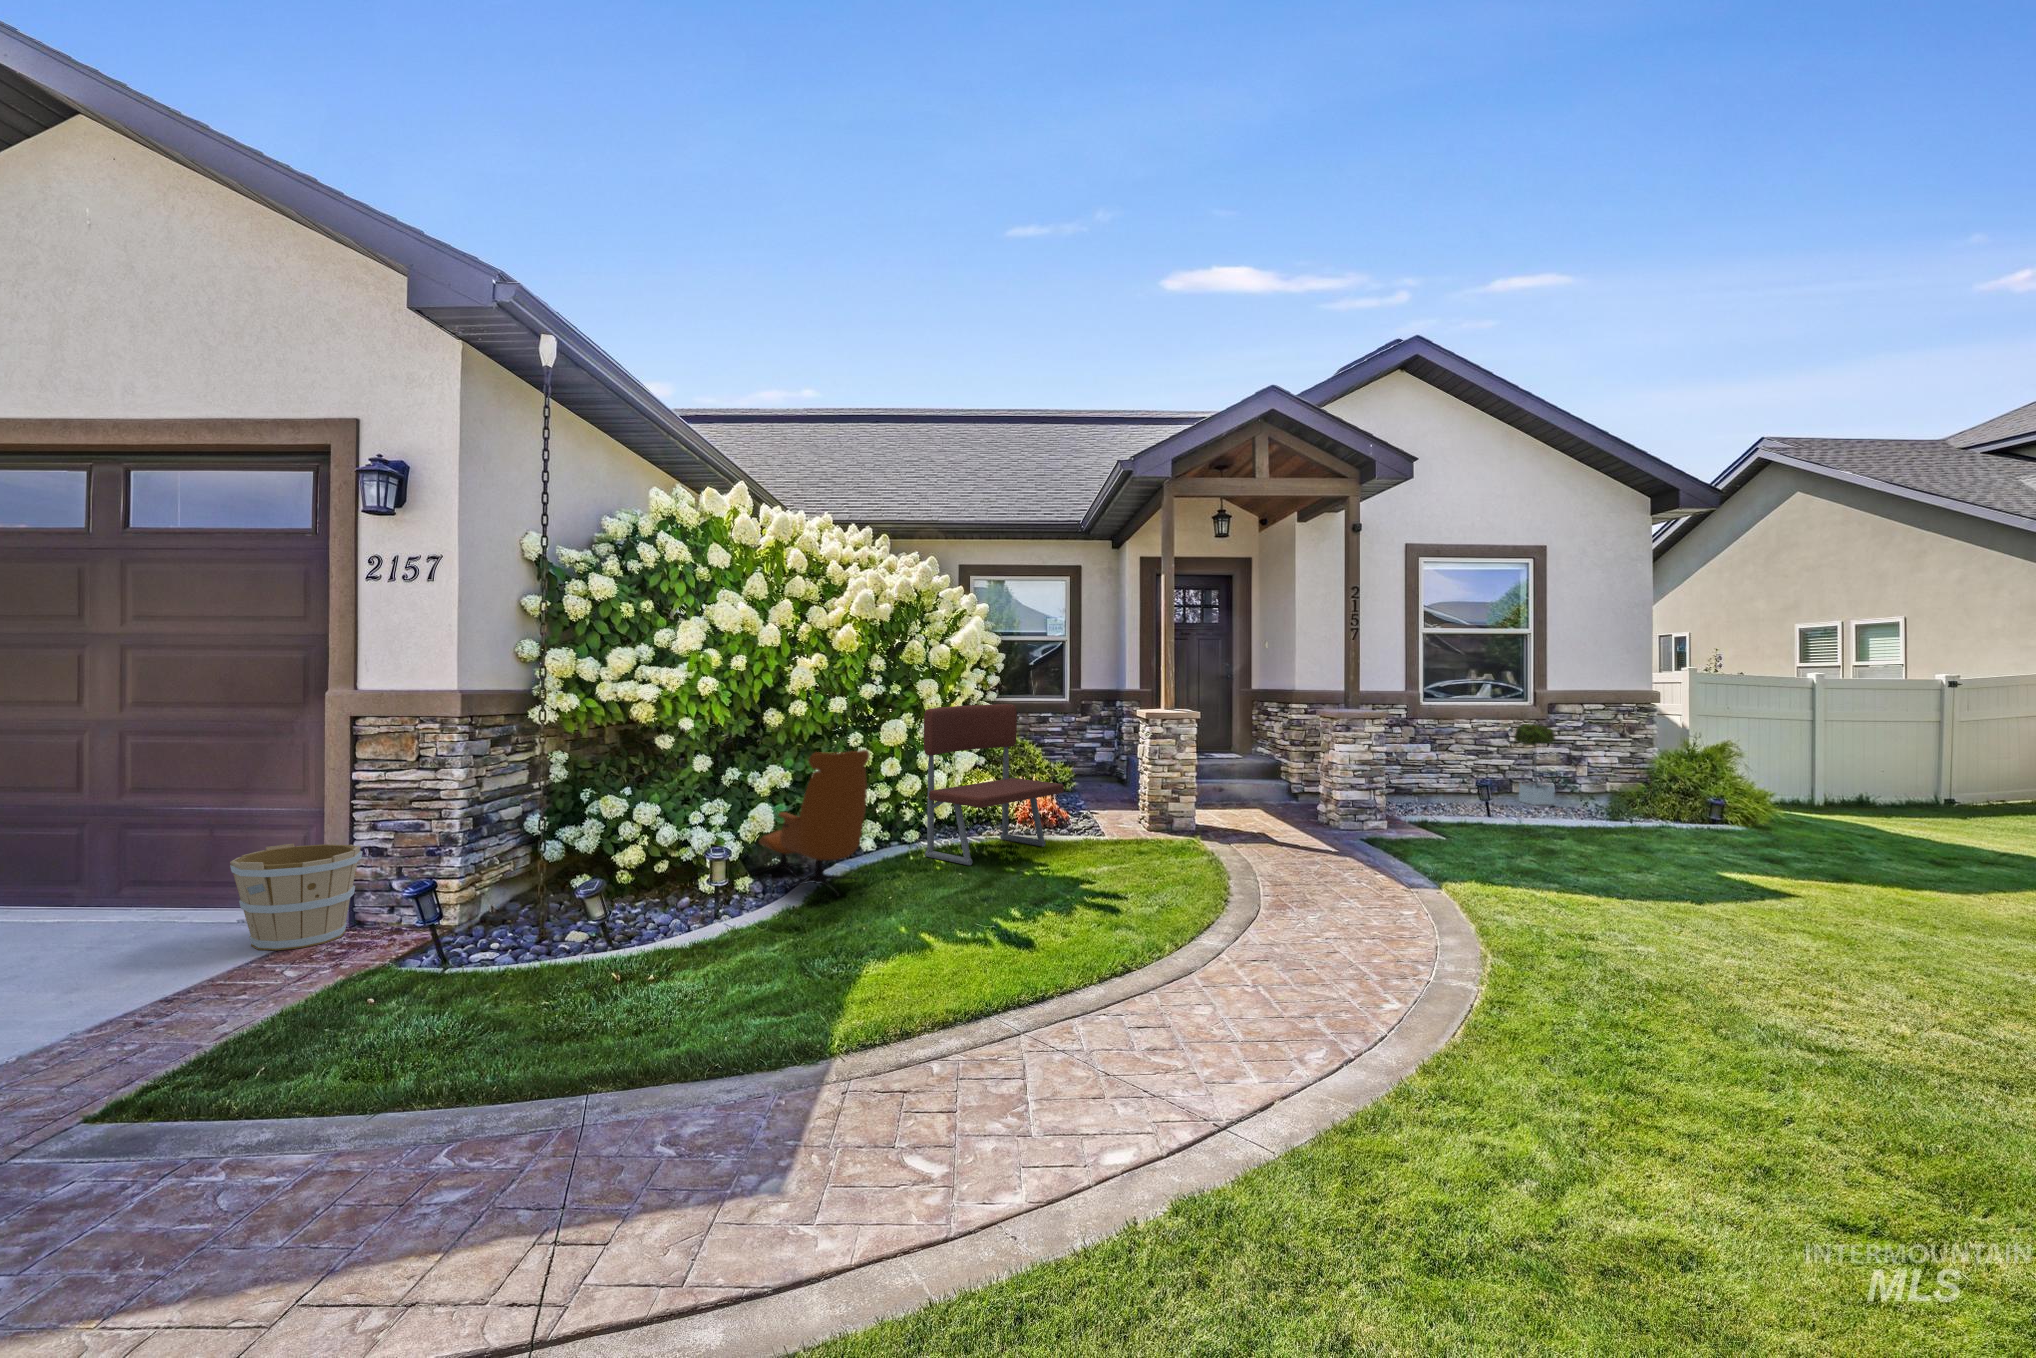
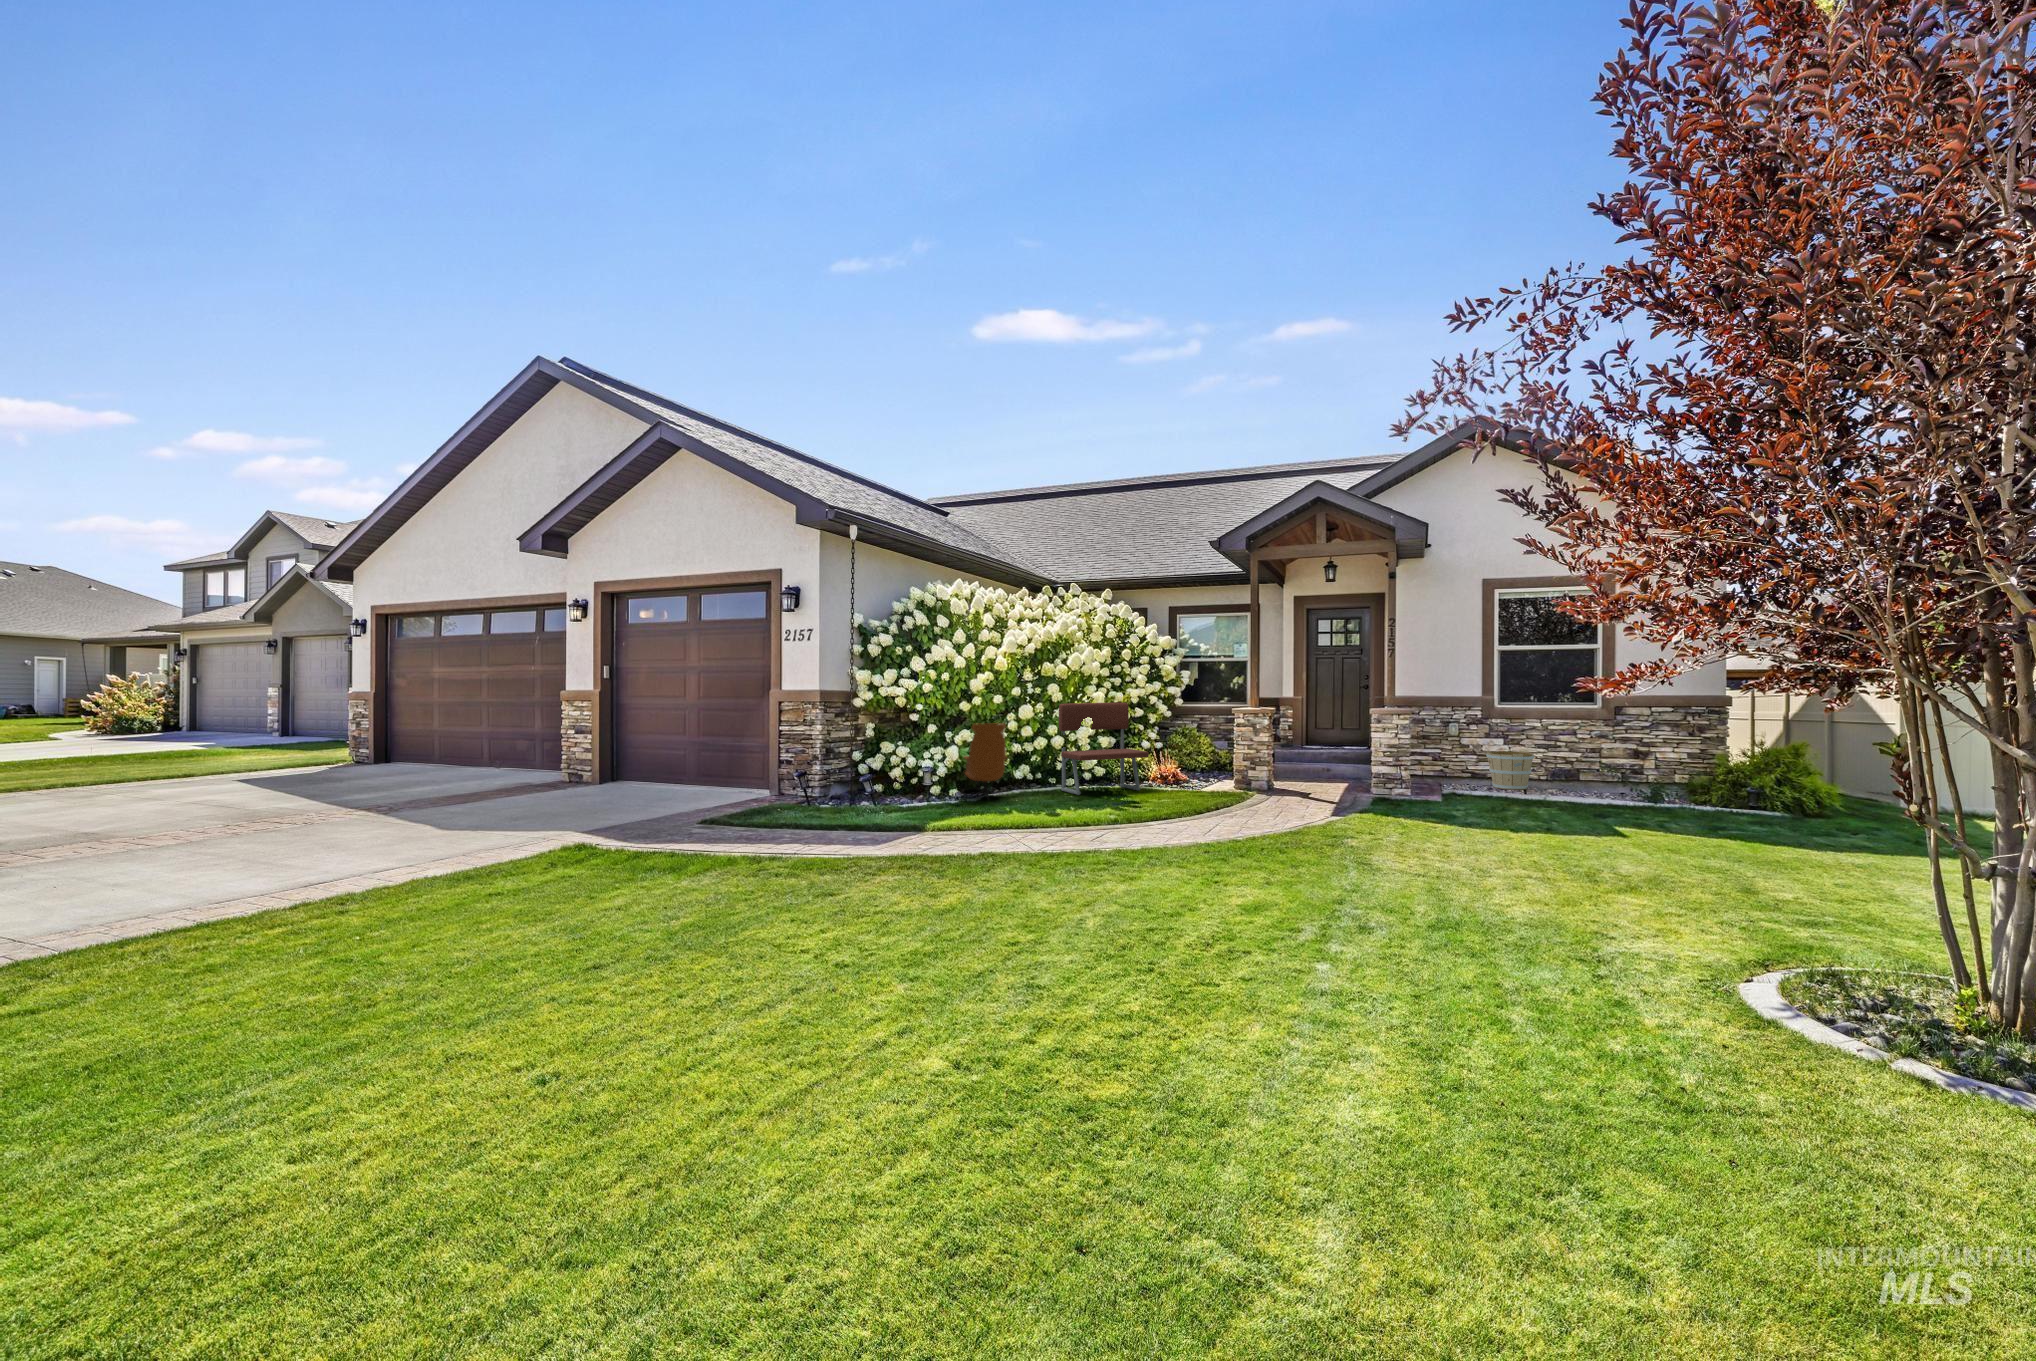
potted tree: present [1514,724,1555,805] -> none [1577,722,1611,791]
wooden bucket: present [230,843,362,950] -> present [1486,751,1534,790]

